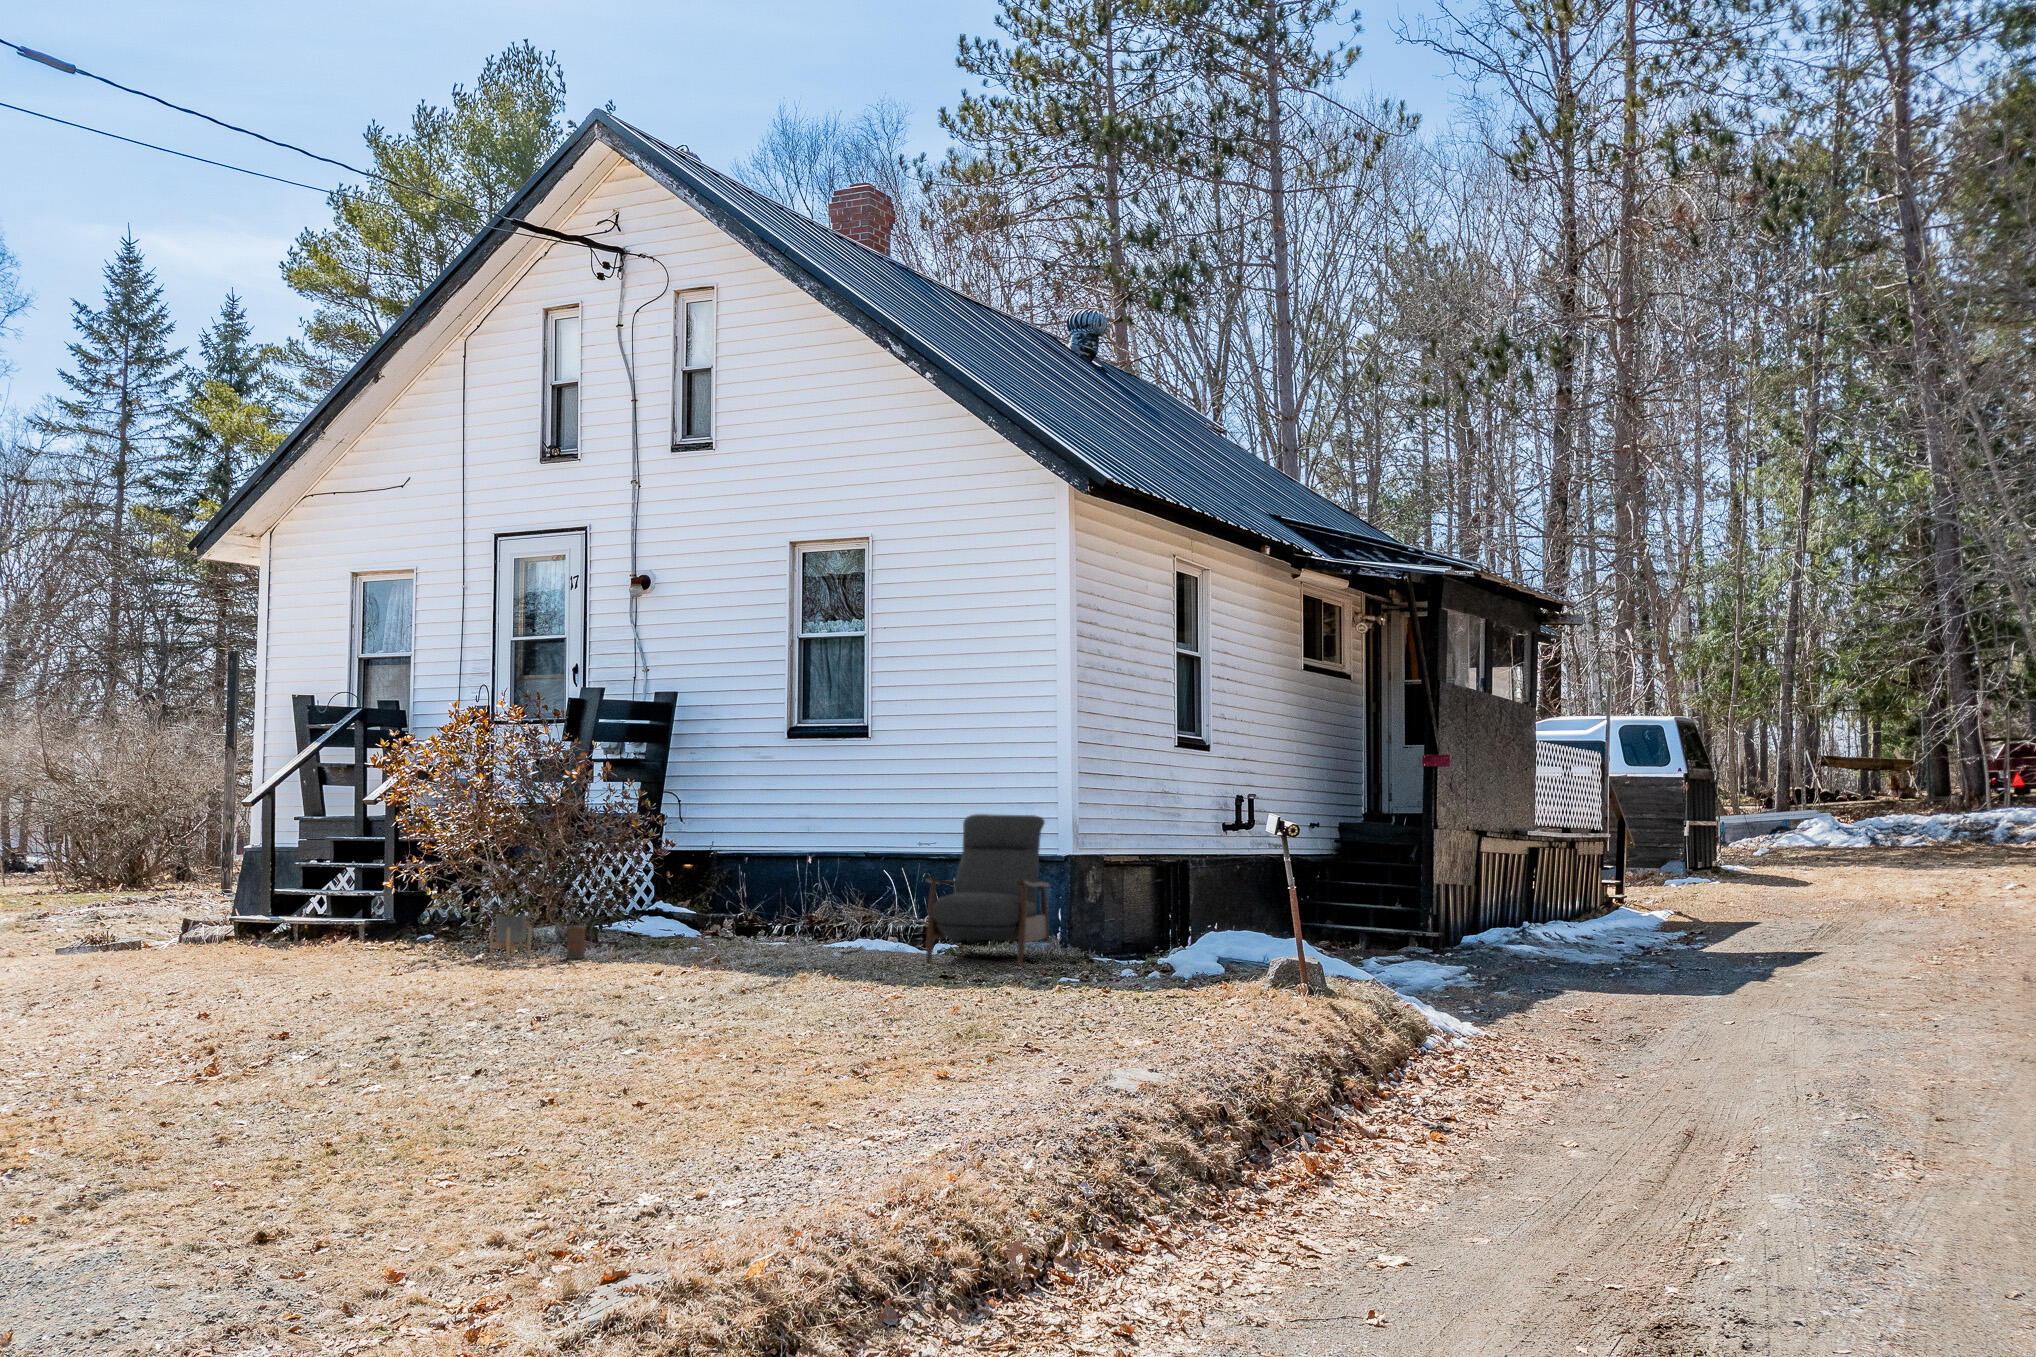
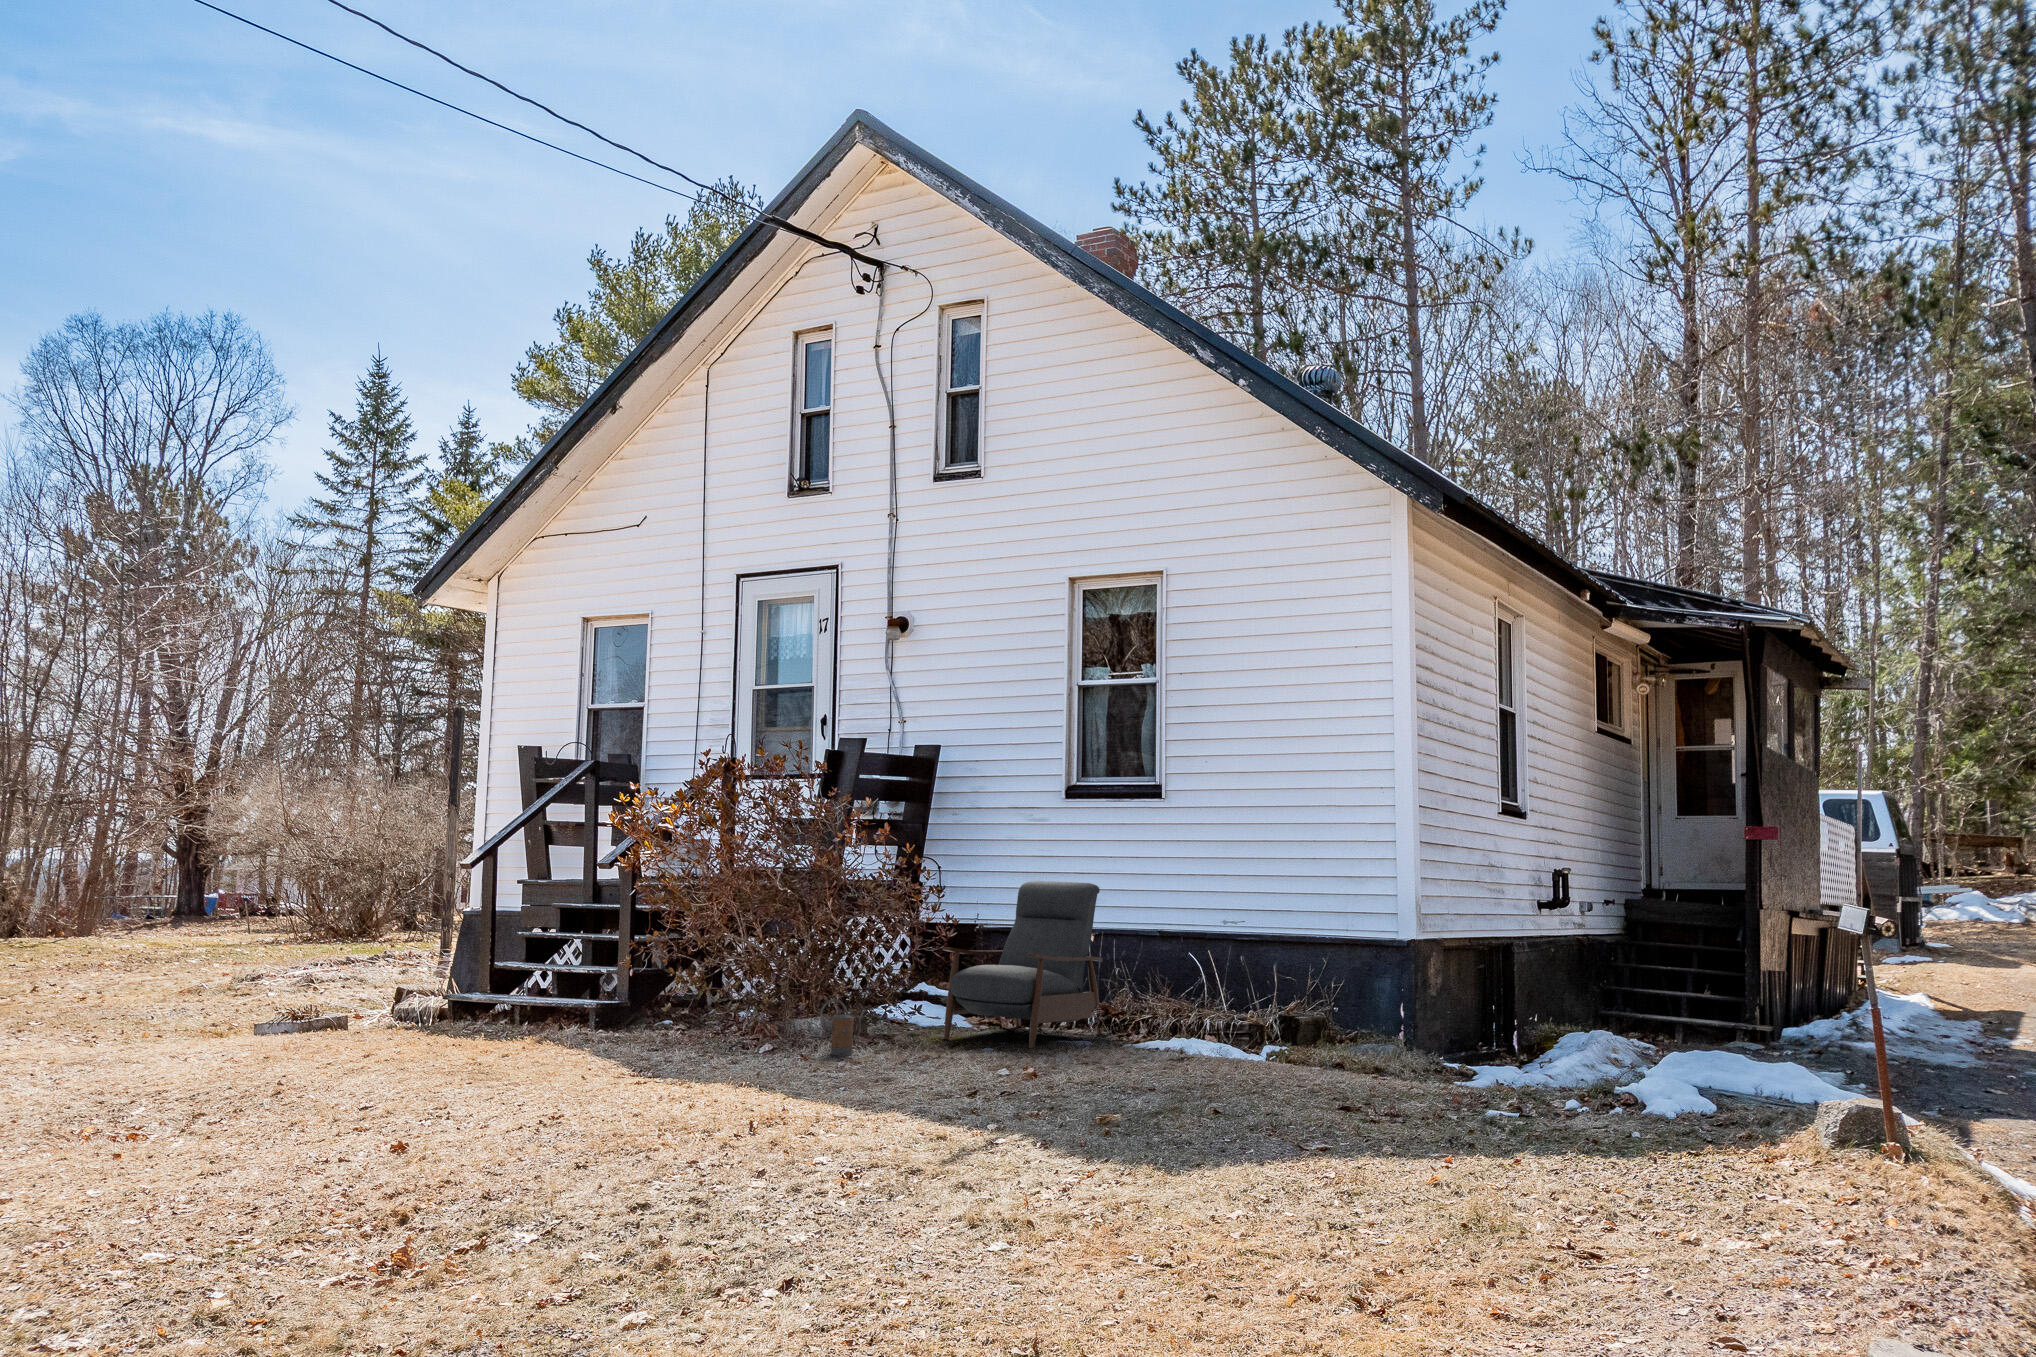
chair: present [925,814,1049,965] -> present [943,881,1102,1048]
planter: present [490,915,531,959] -> none [741,1000,790,1055]

